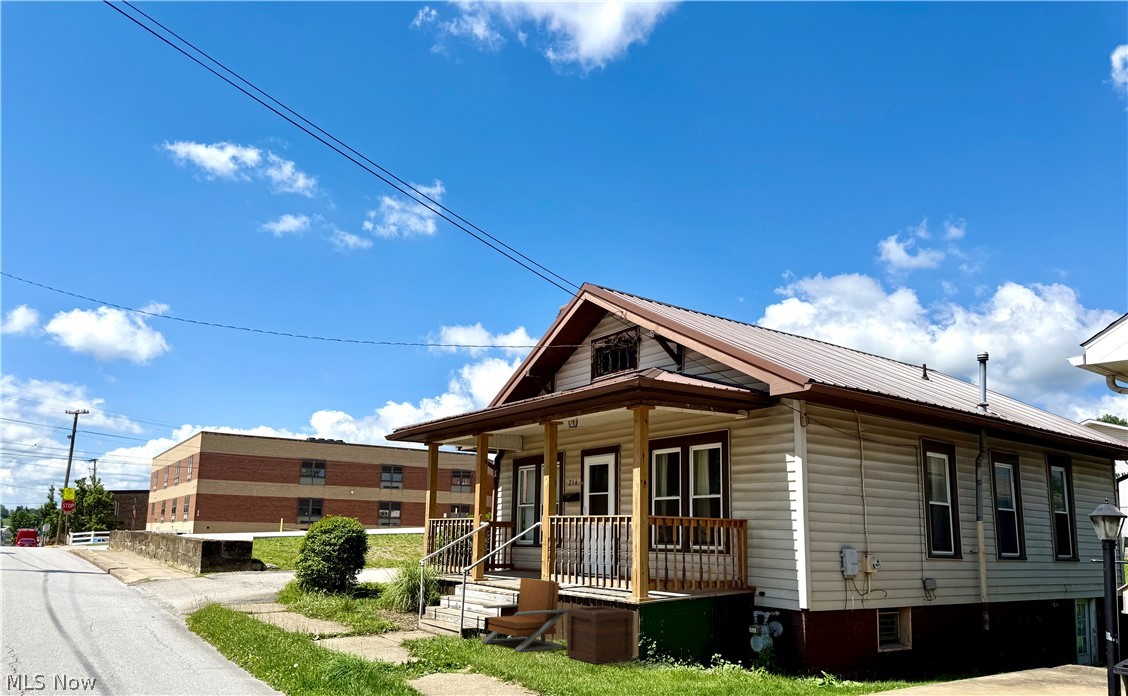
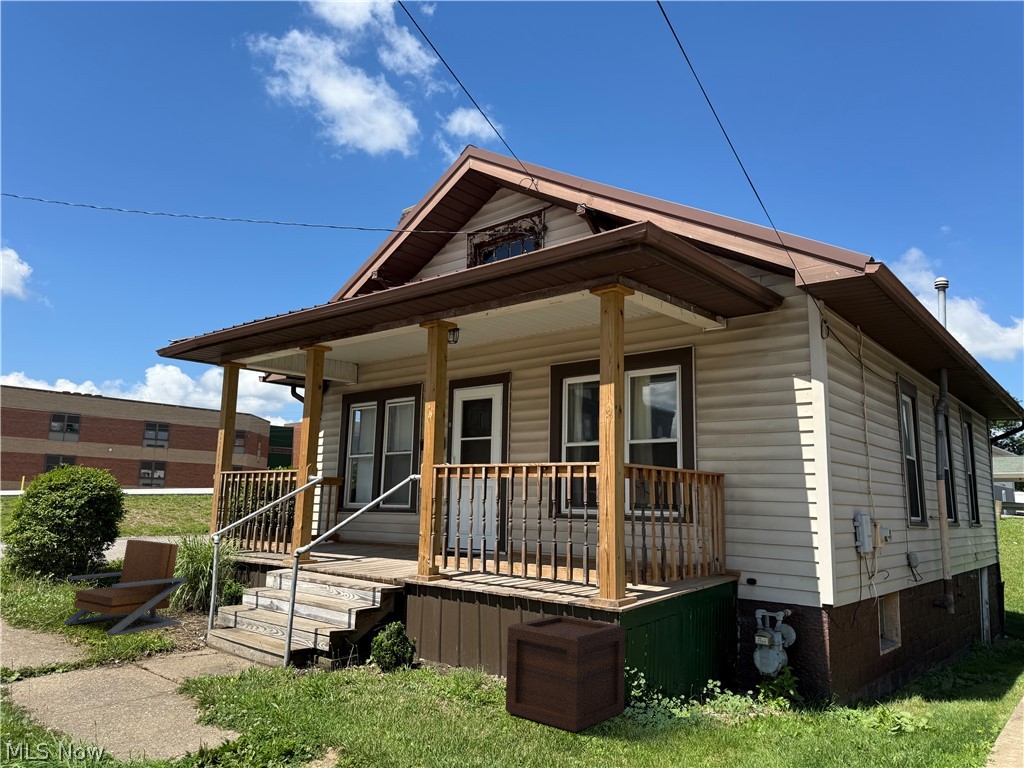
lounge chair: present [482,578,567,652] -> present [64,540,187,636]

